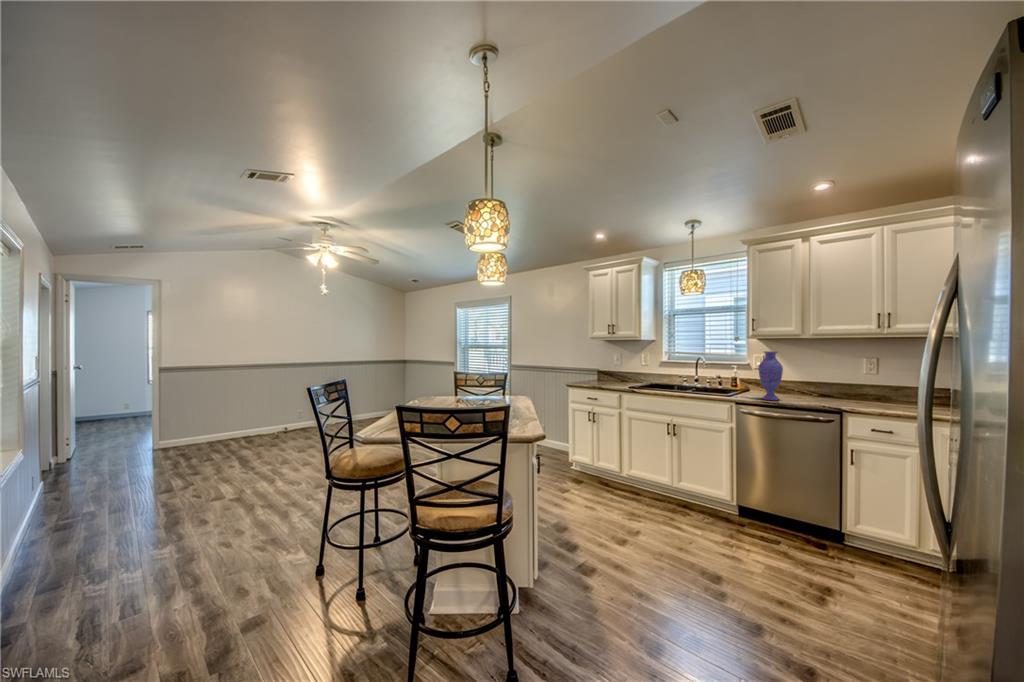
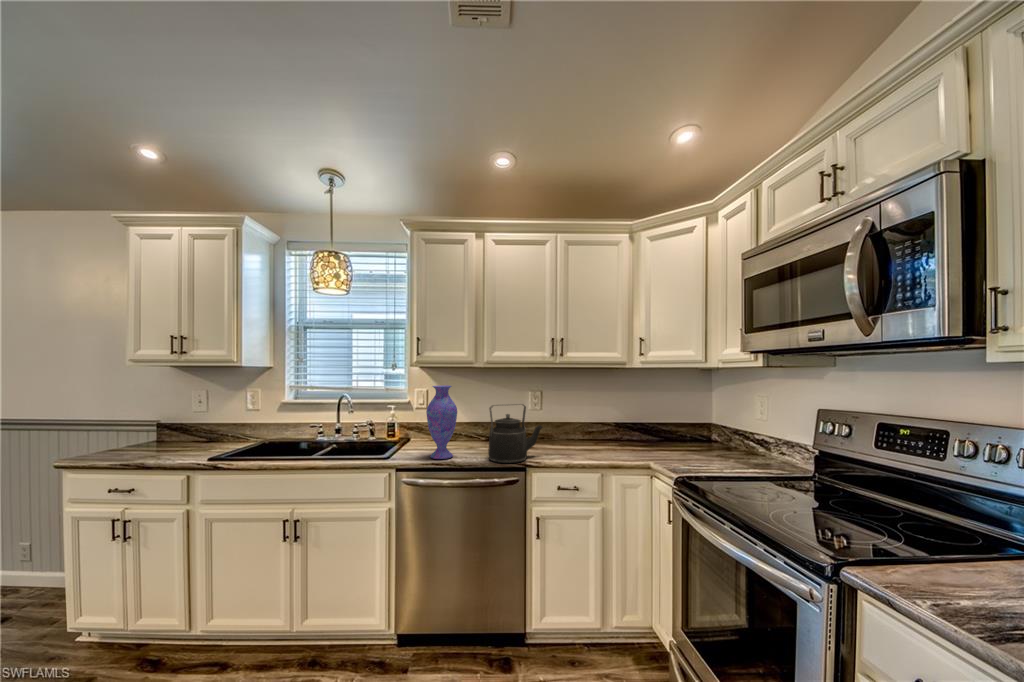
kettle: none [808,365,861,407] -> present [488,404,543,463]

